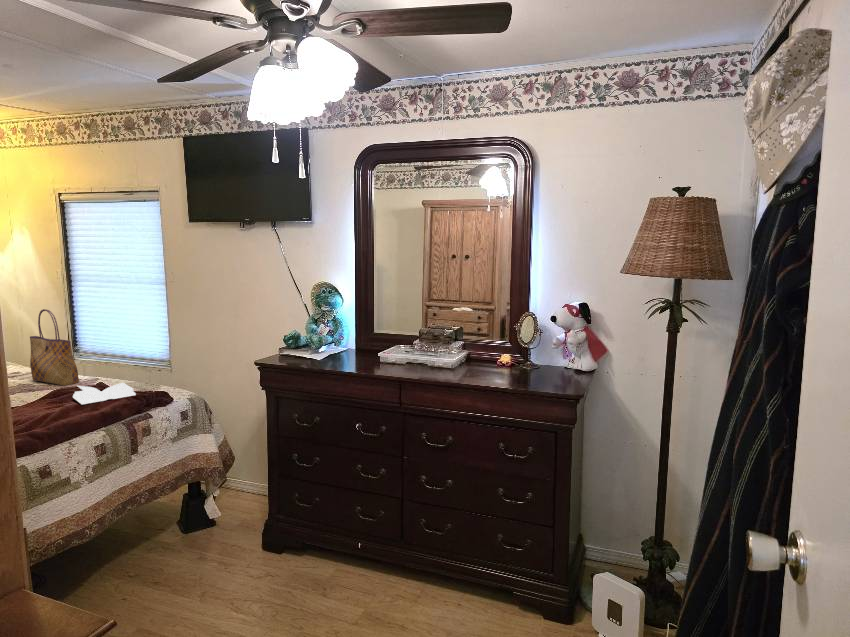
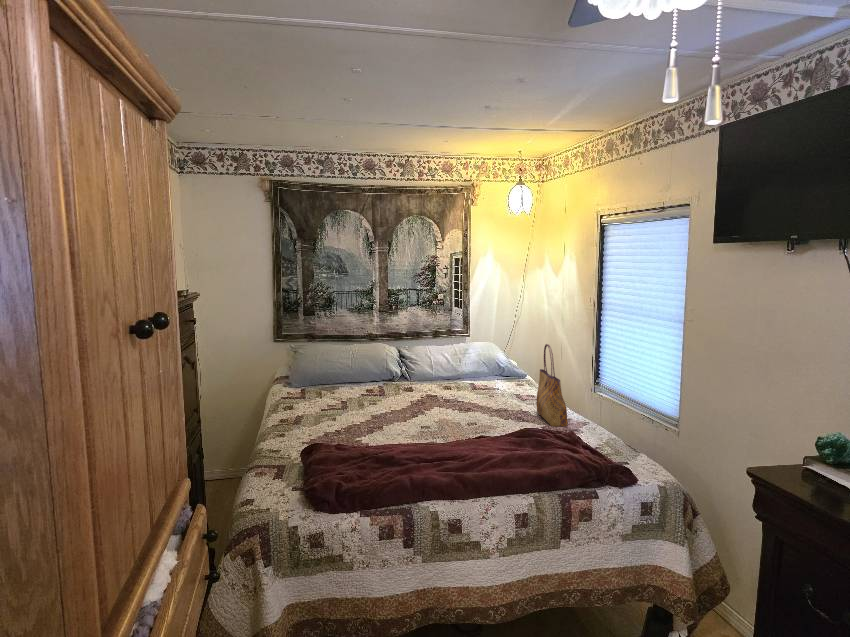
book: present [72,383,136,405] -> none [532,432,593,462]

